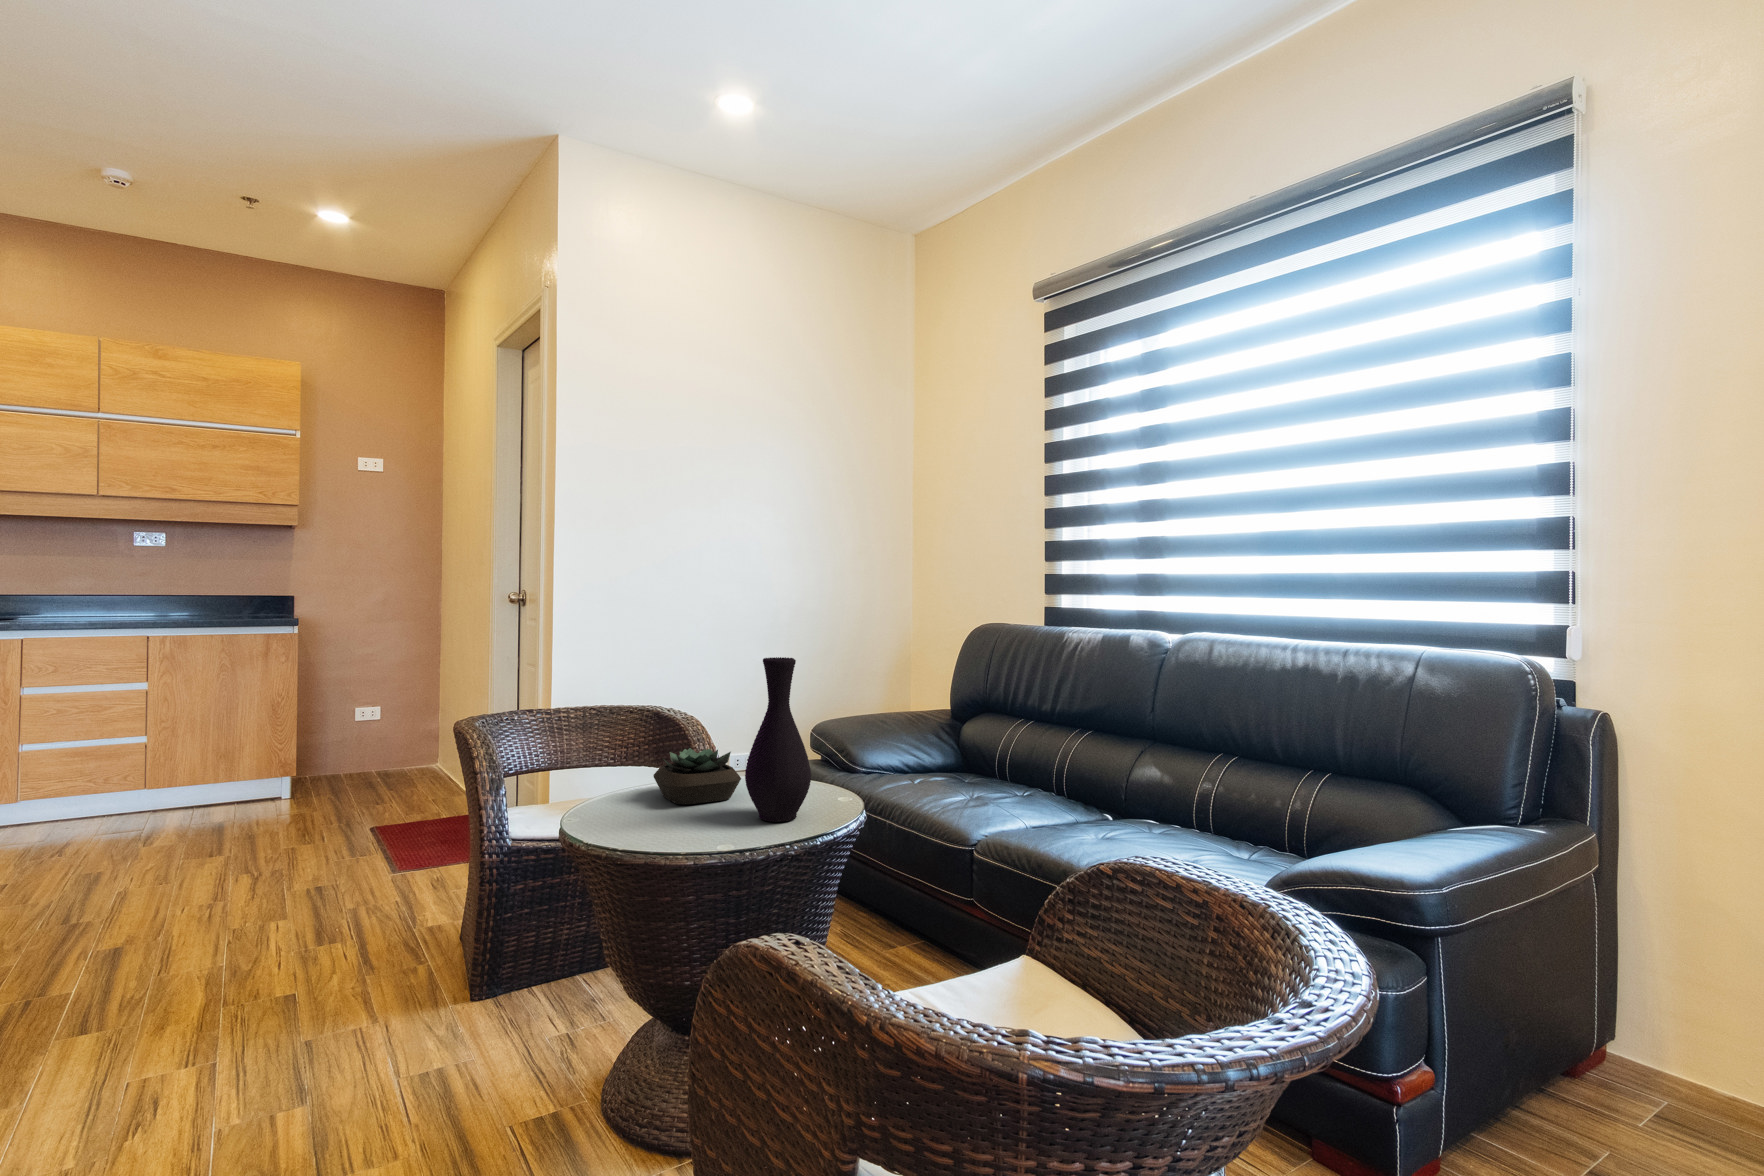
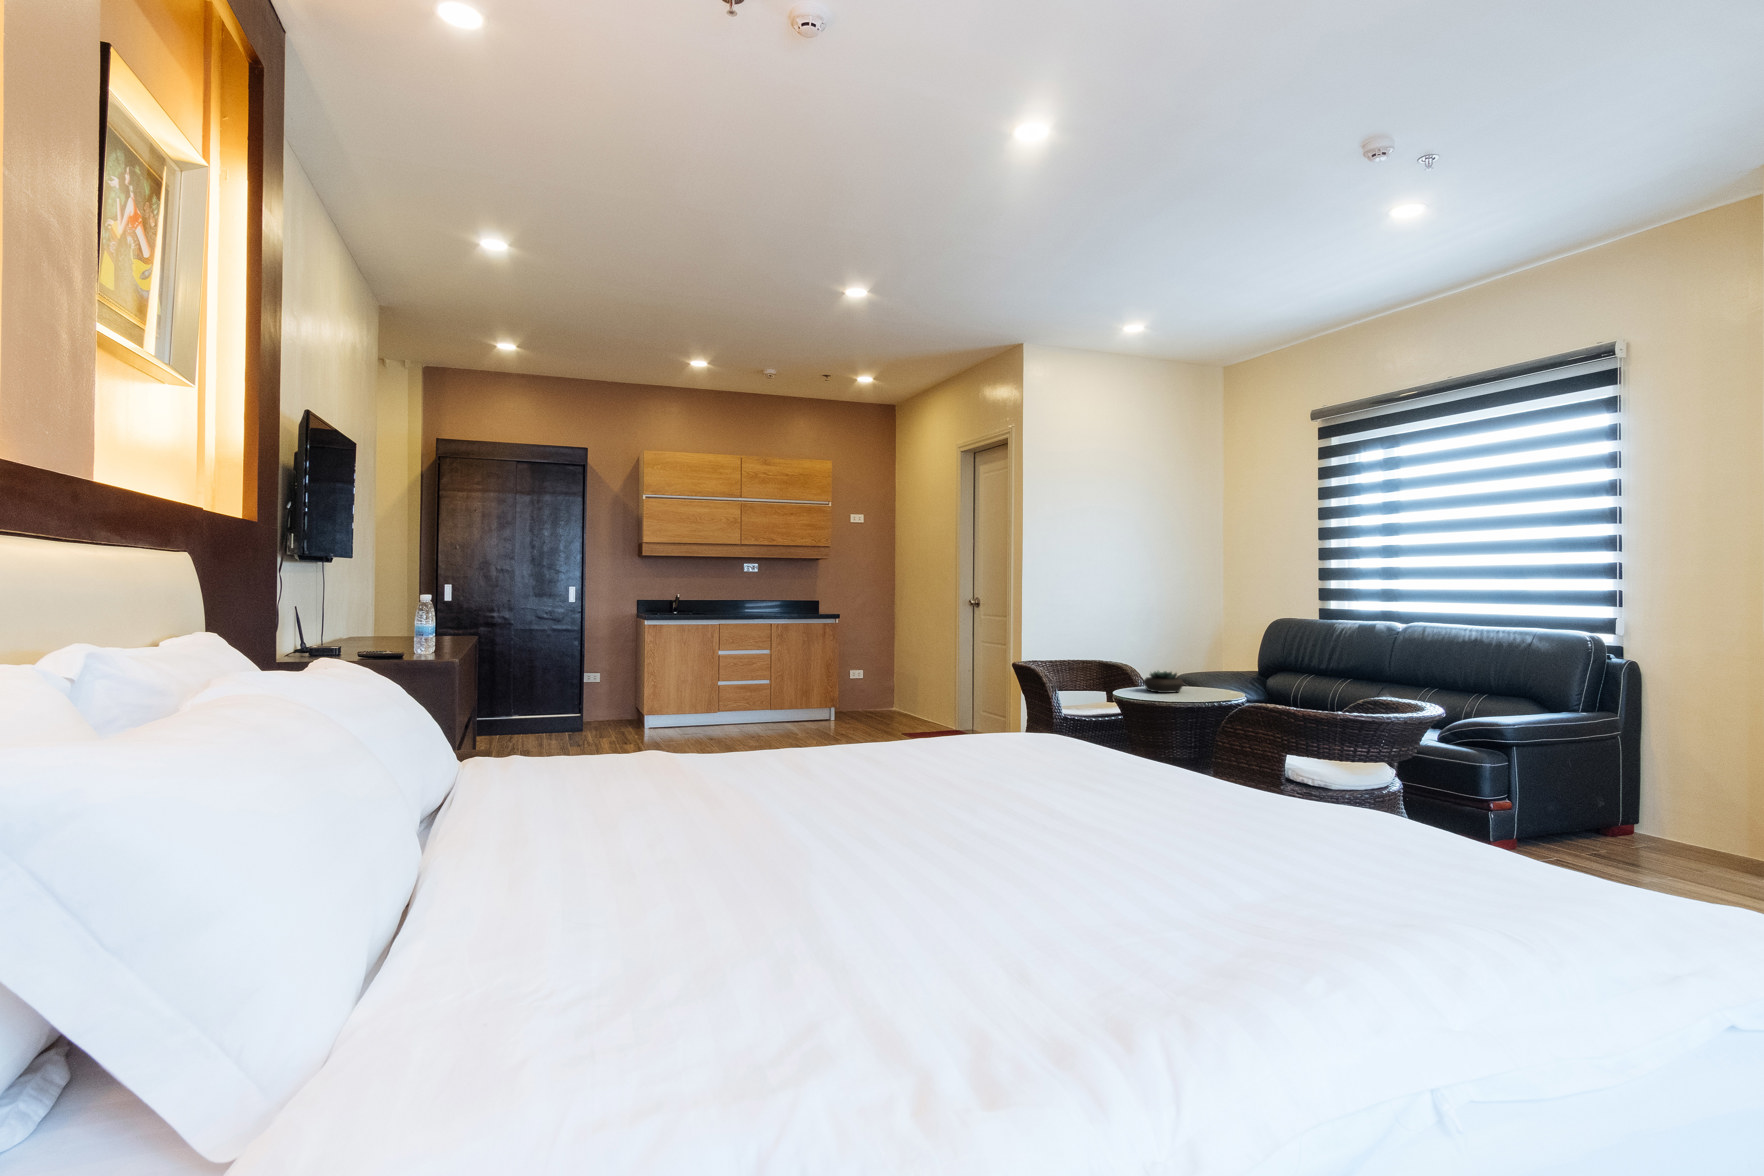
vase: present [745,657,811,822] -> none [1194,629,1223,698]

